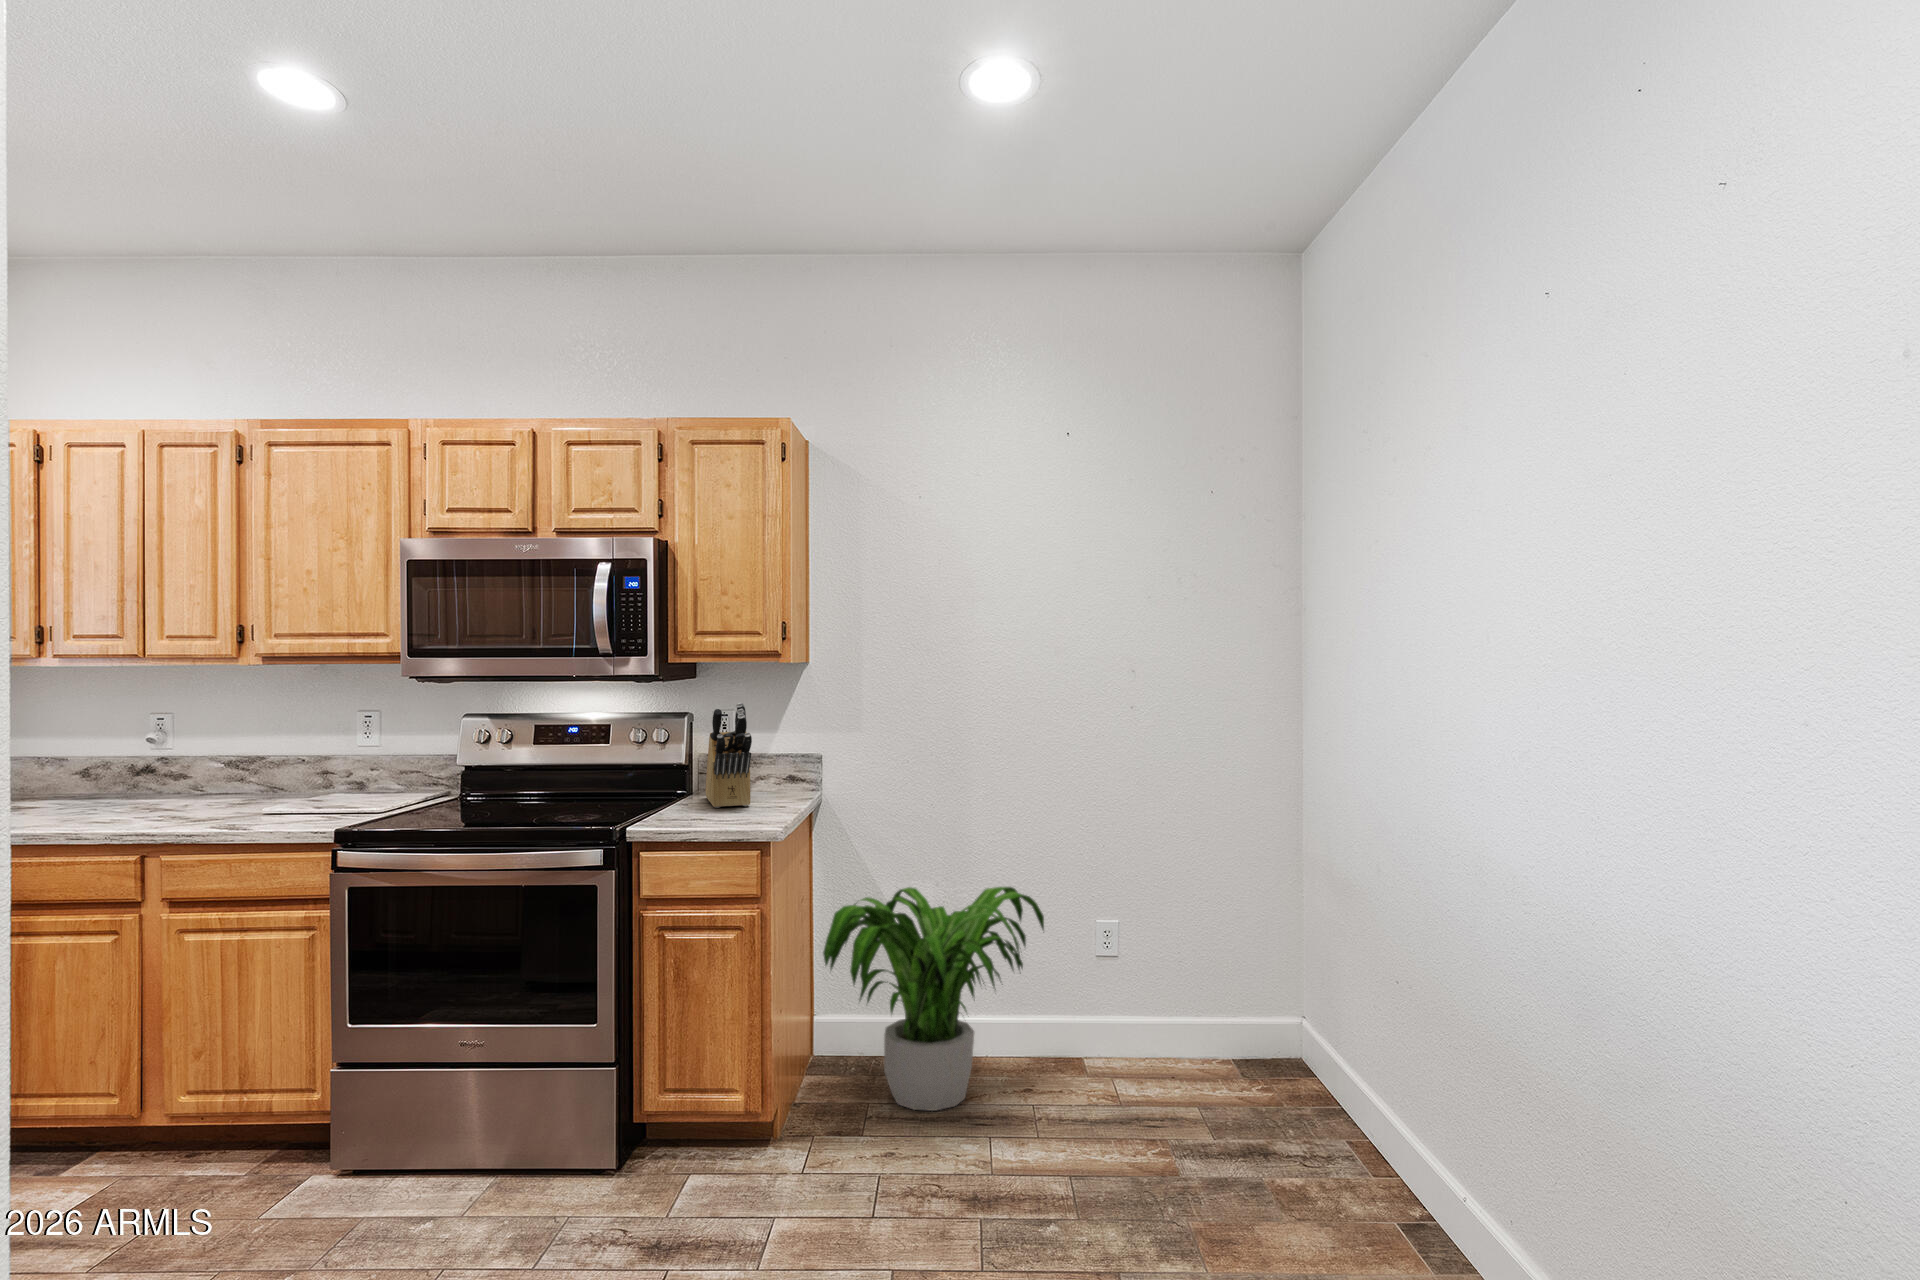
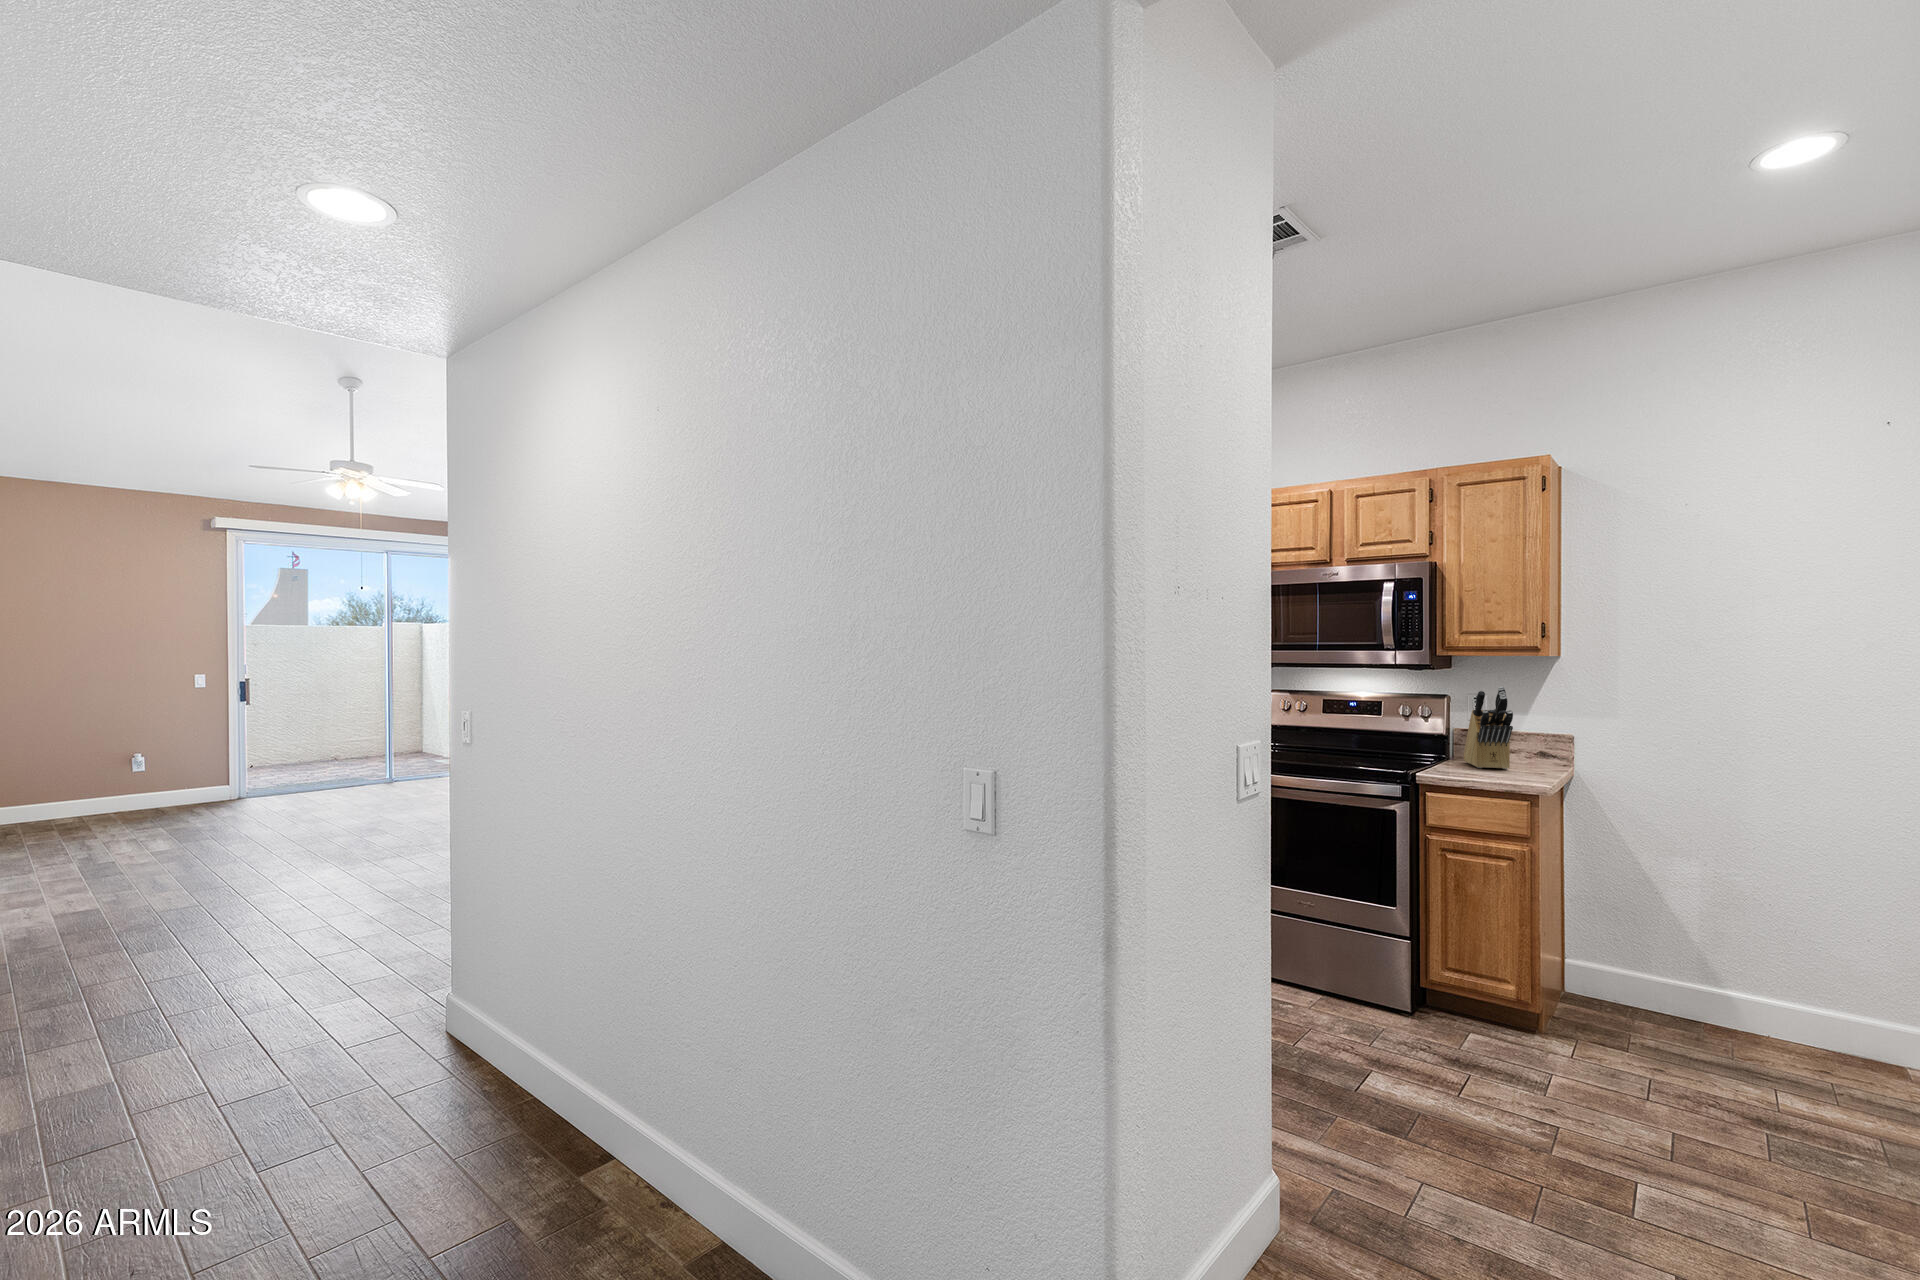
potted plant: present [823,887,1044,1111] -> none [1586,856,1832,1054]

